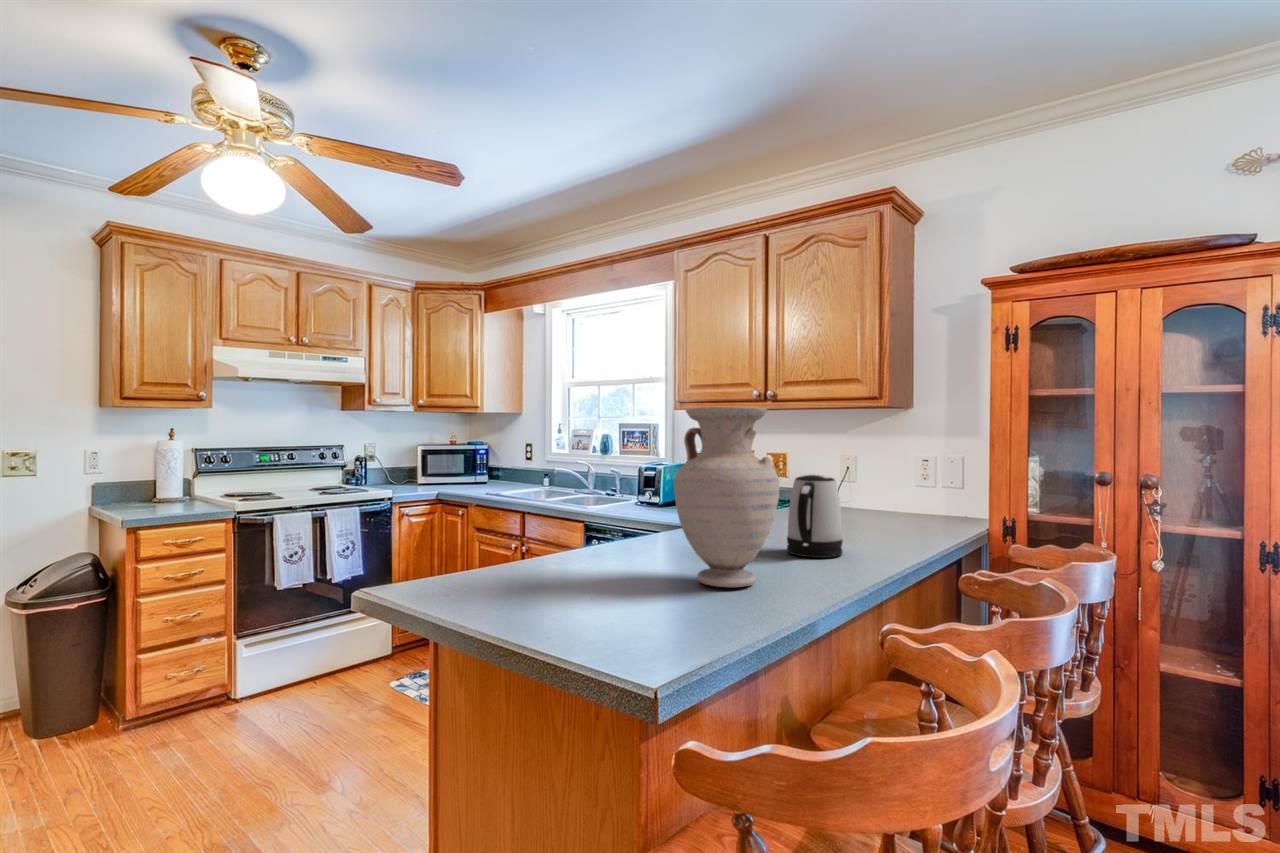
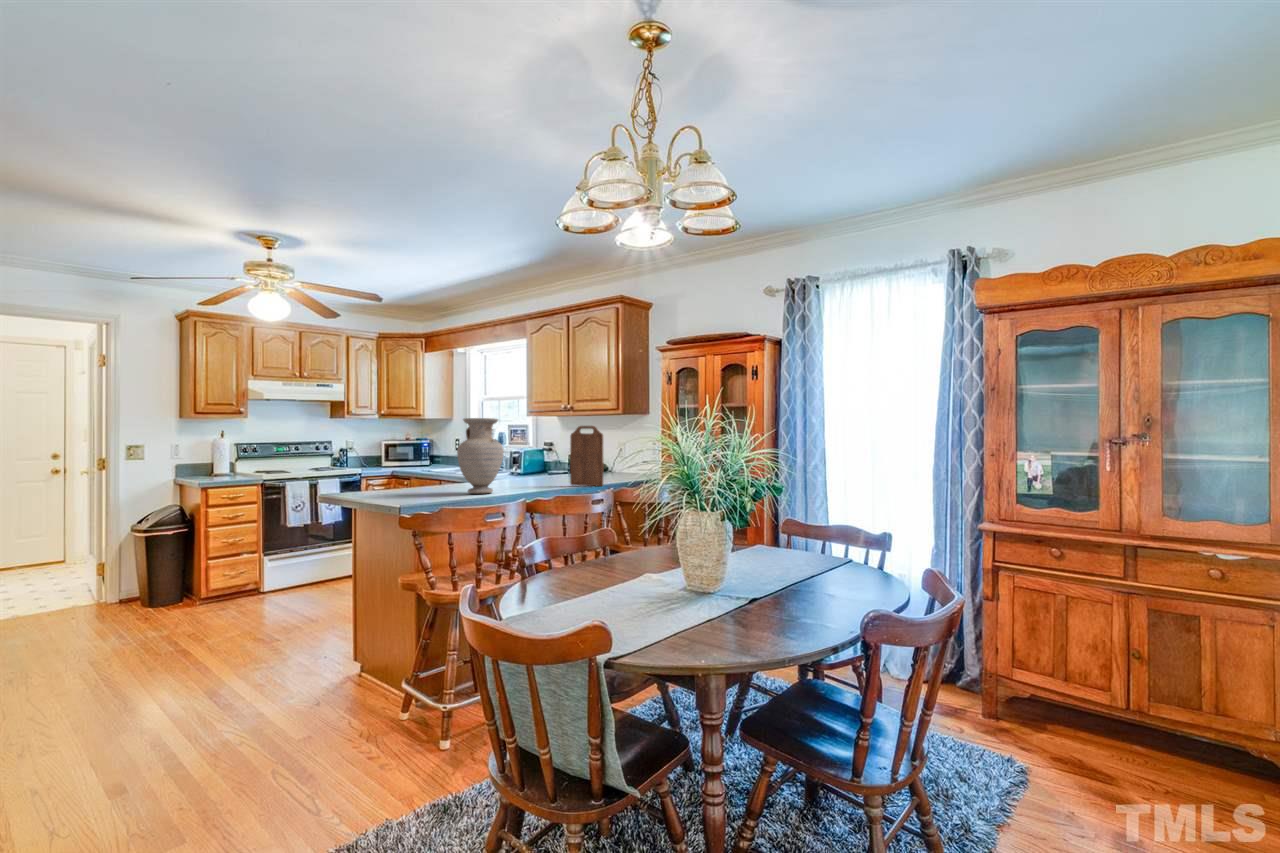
cutting board: none [871,427,953,558] -> present [570,426,603,486]
kettle: present [787,474,843,558] -> none [529,449,557,487]

